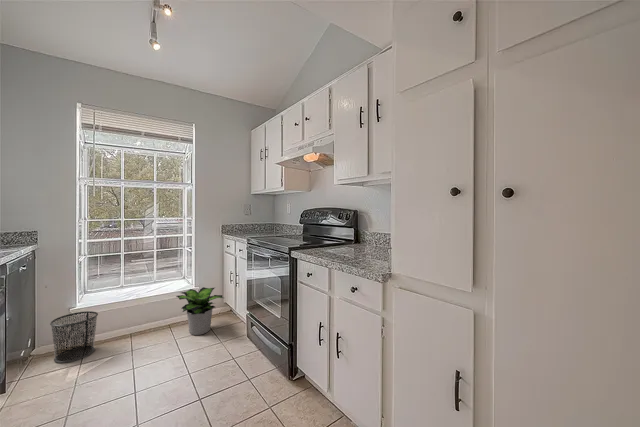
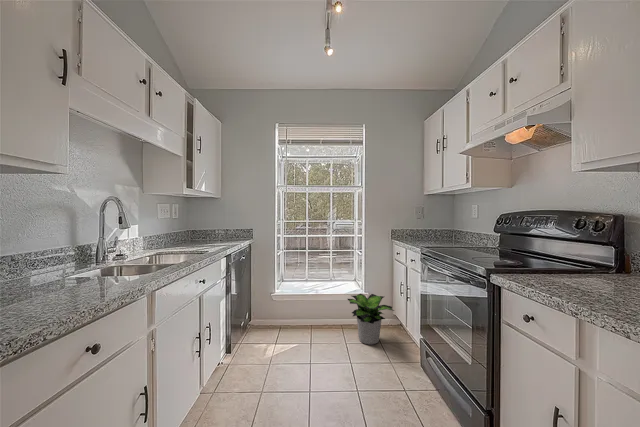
waste bin: present [50,311,98,363] -> none [259,297,288,338]

